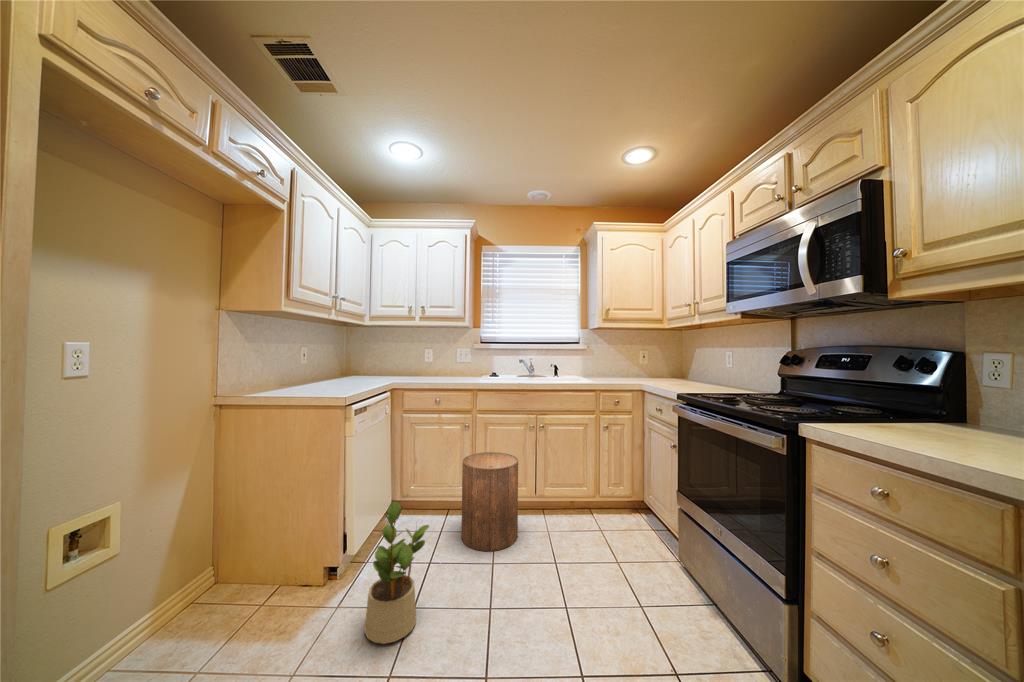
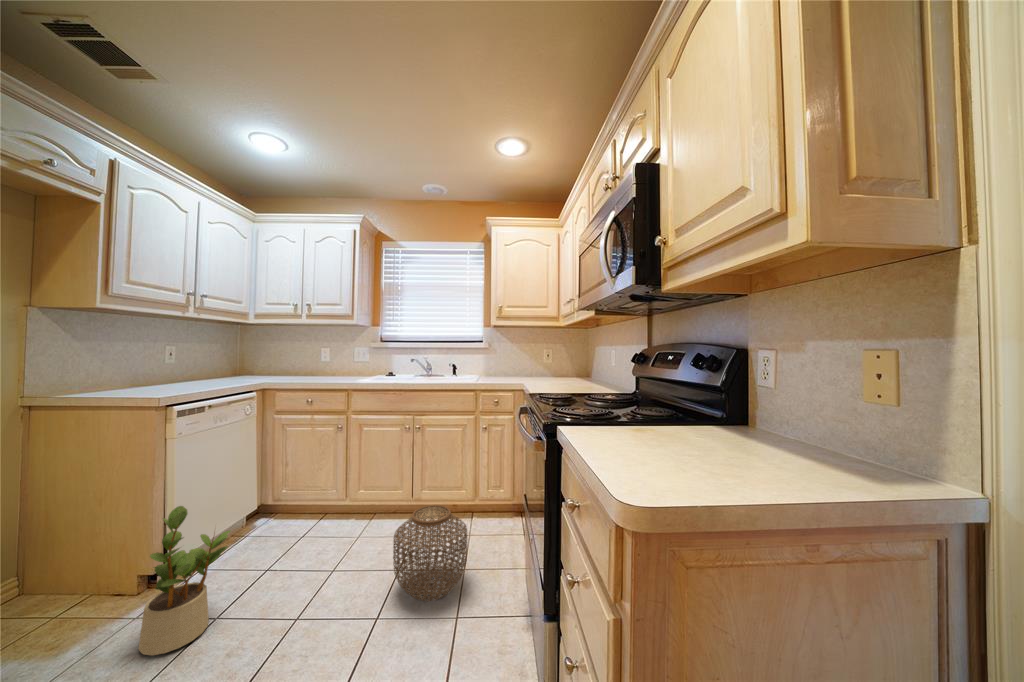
stool: present [461,452,518,551] -> none [316,455,381,557]
woven basket: none [567,501,638,594] -> present [393,505,467,601]

